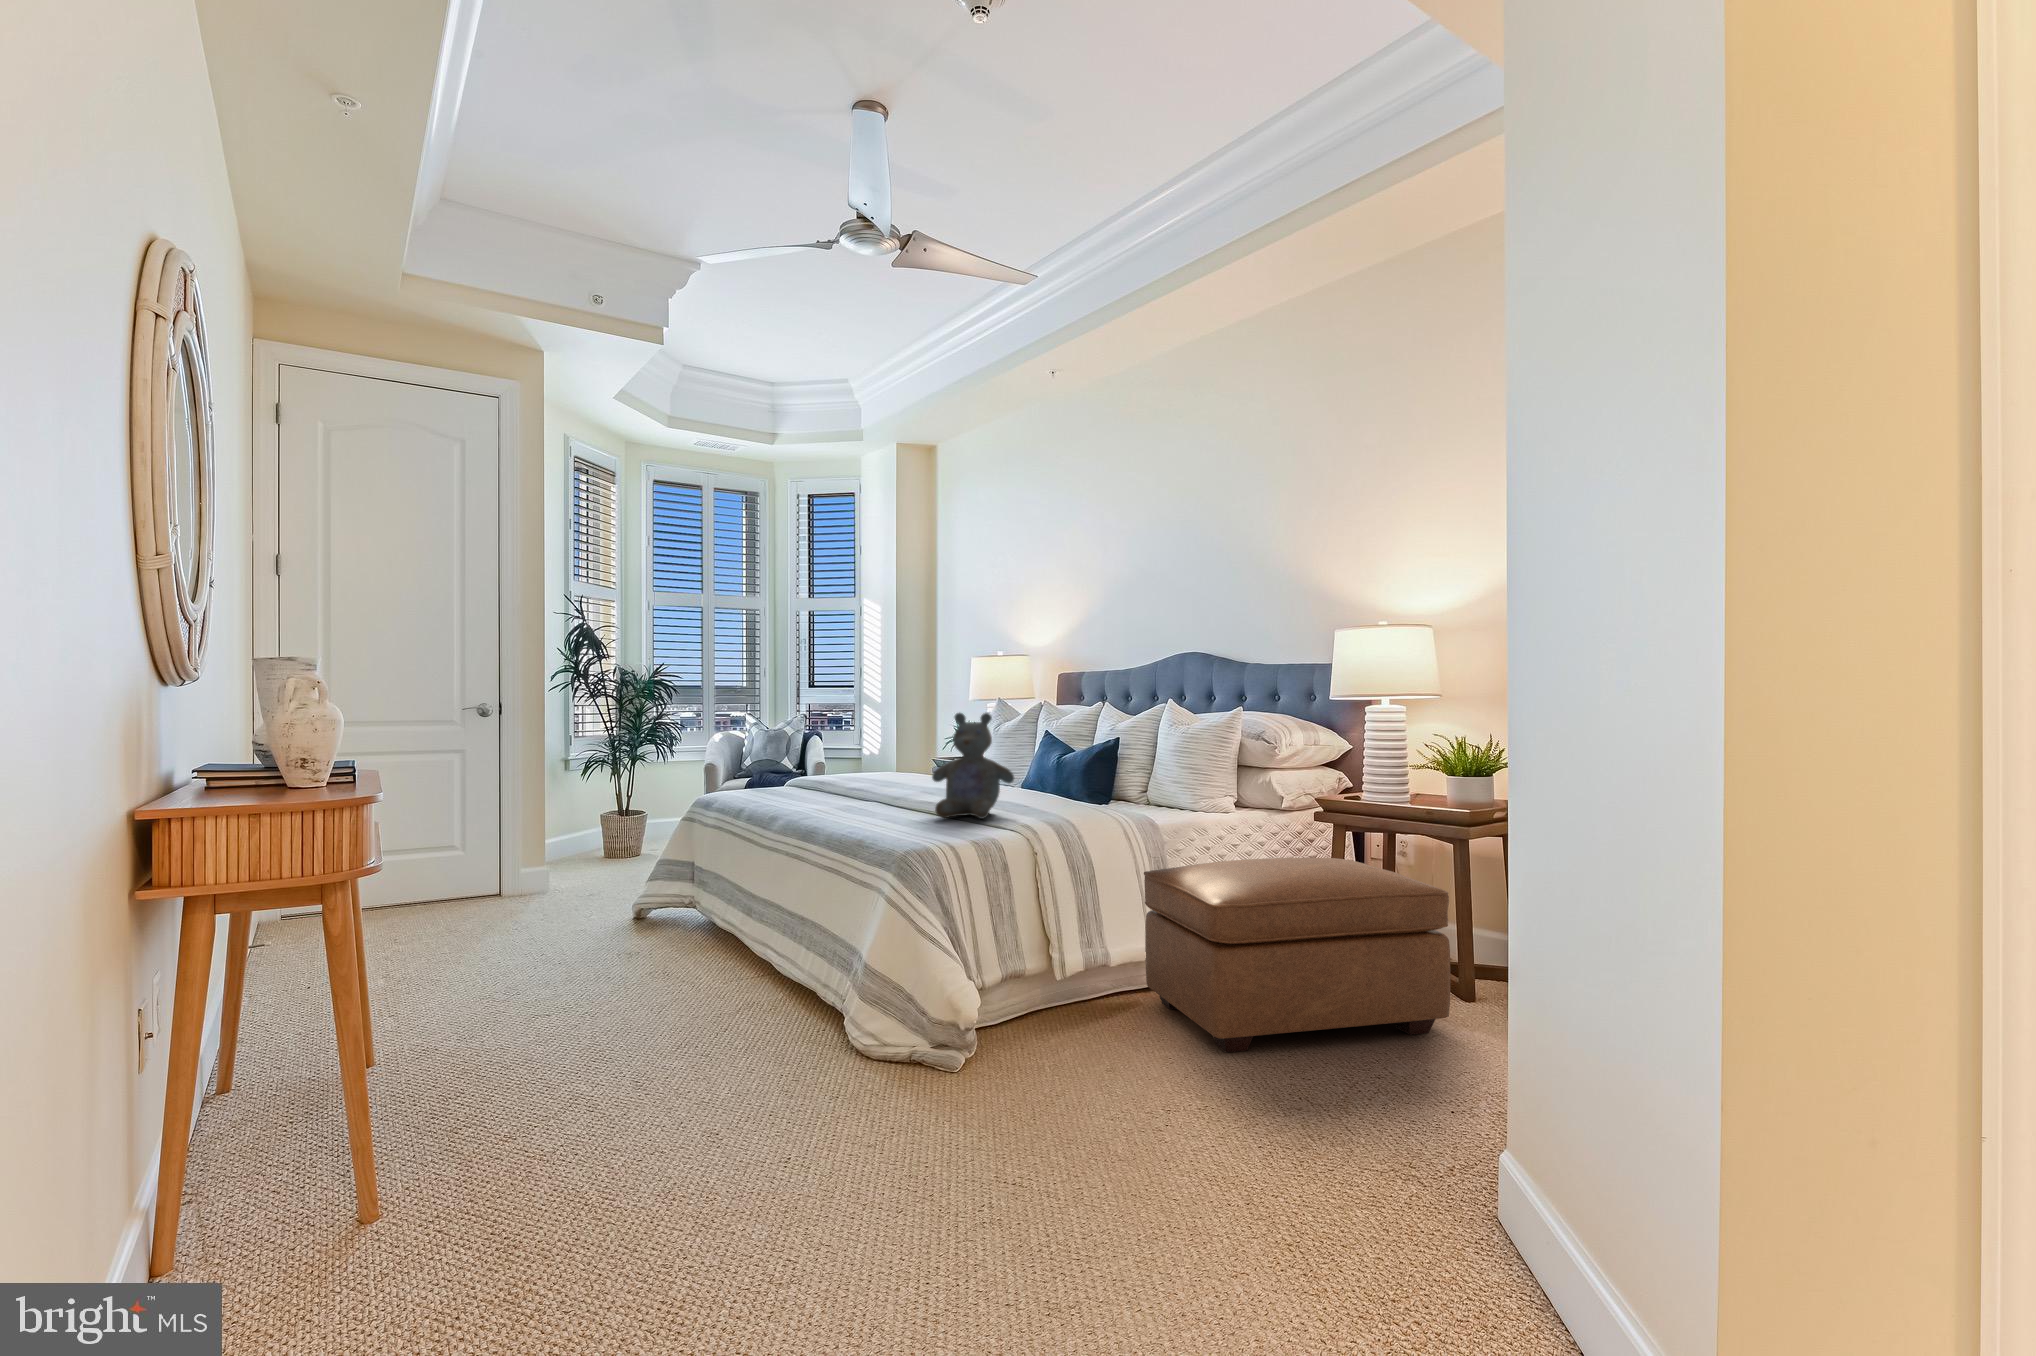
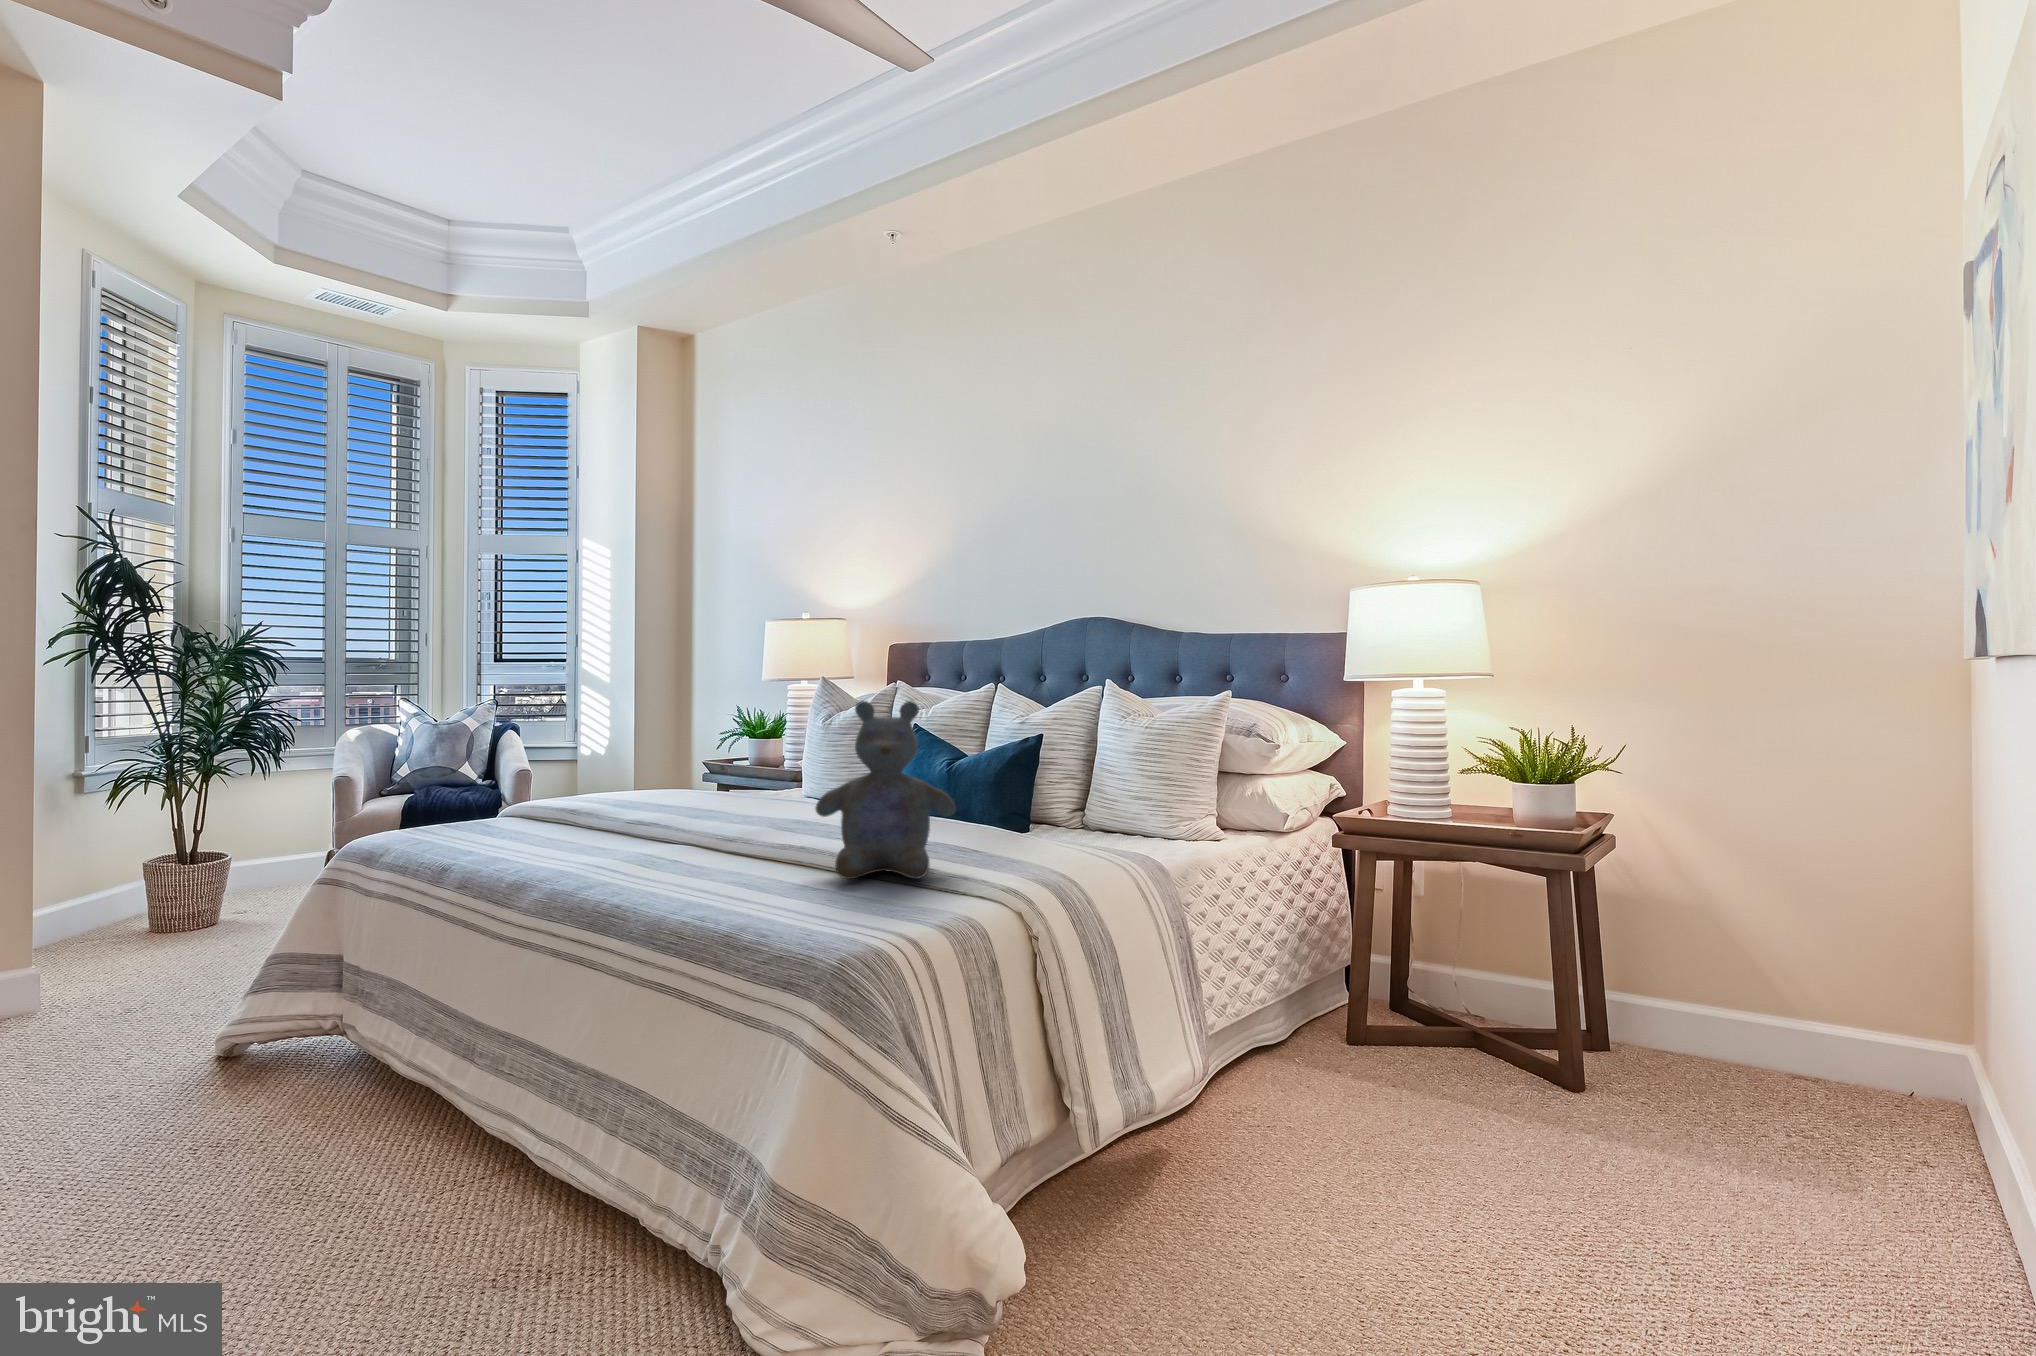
ottoman: present [1144,858,1450,1053] -> none [1178,916,1644,1262]

